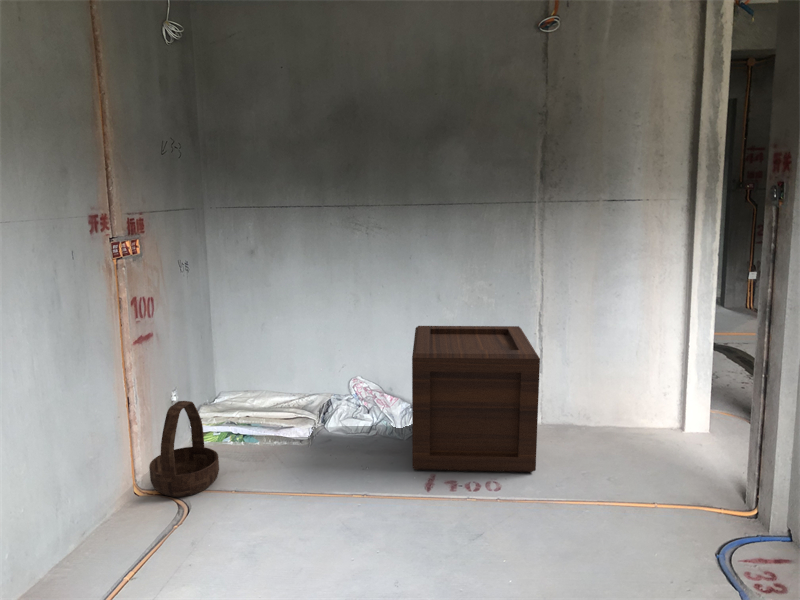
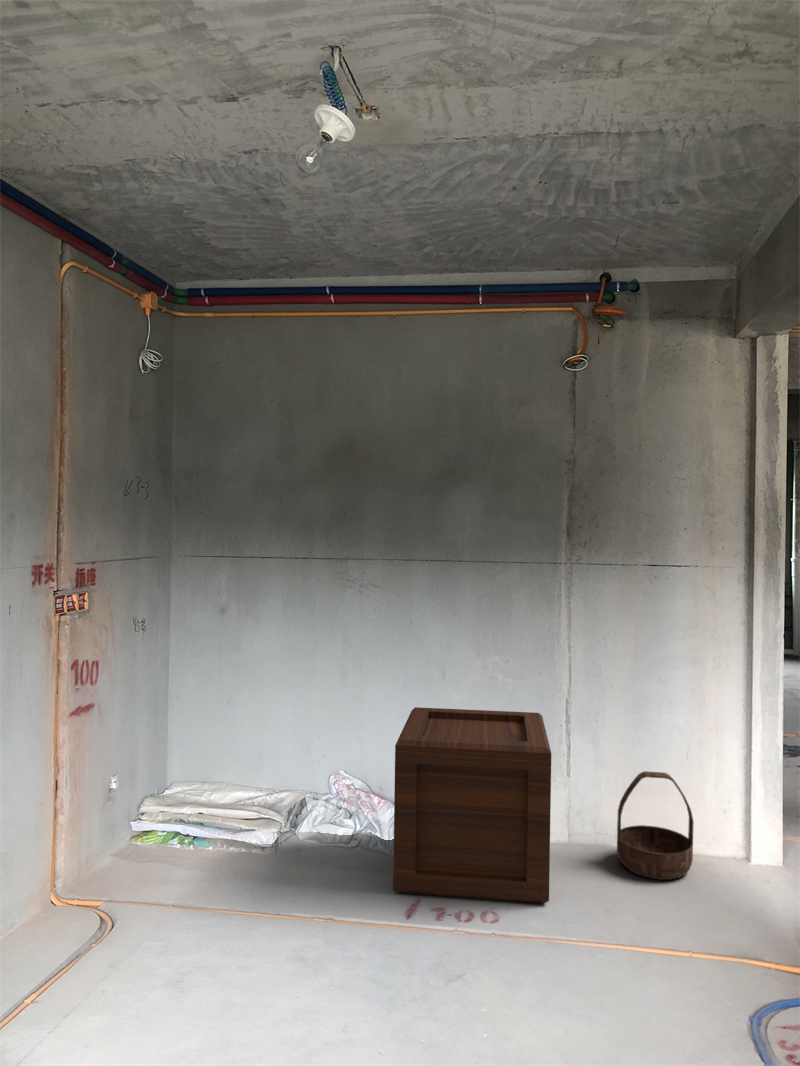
basket: present [149,401,219,497] -> present [617,771,694,880]

